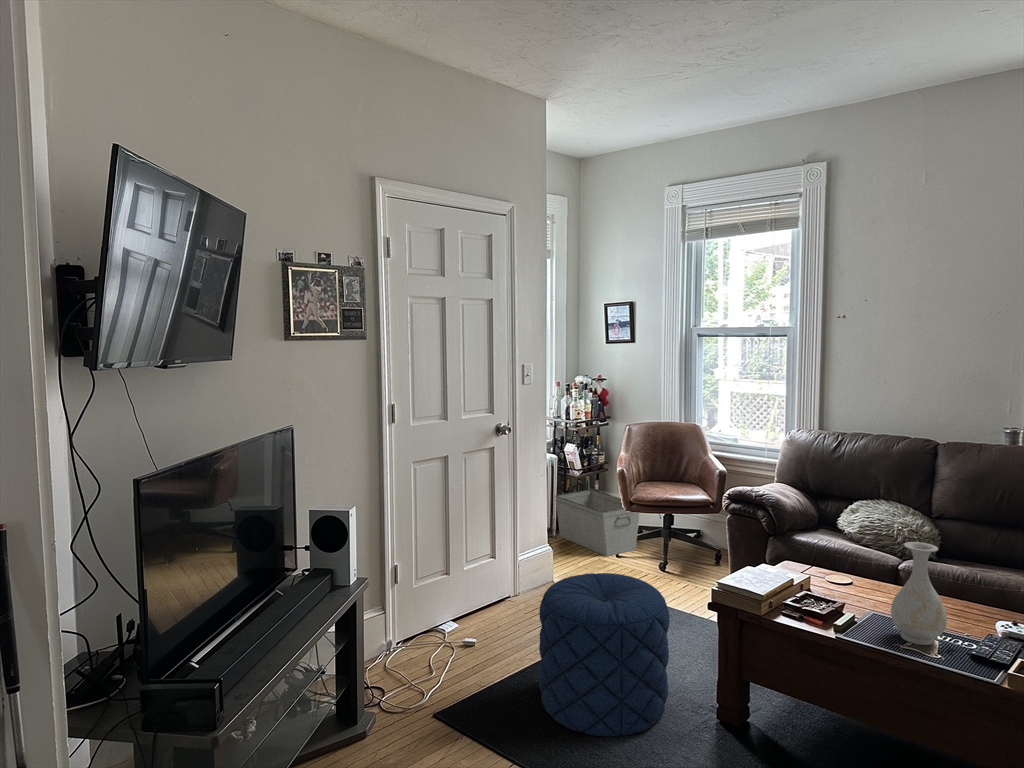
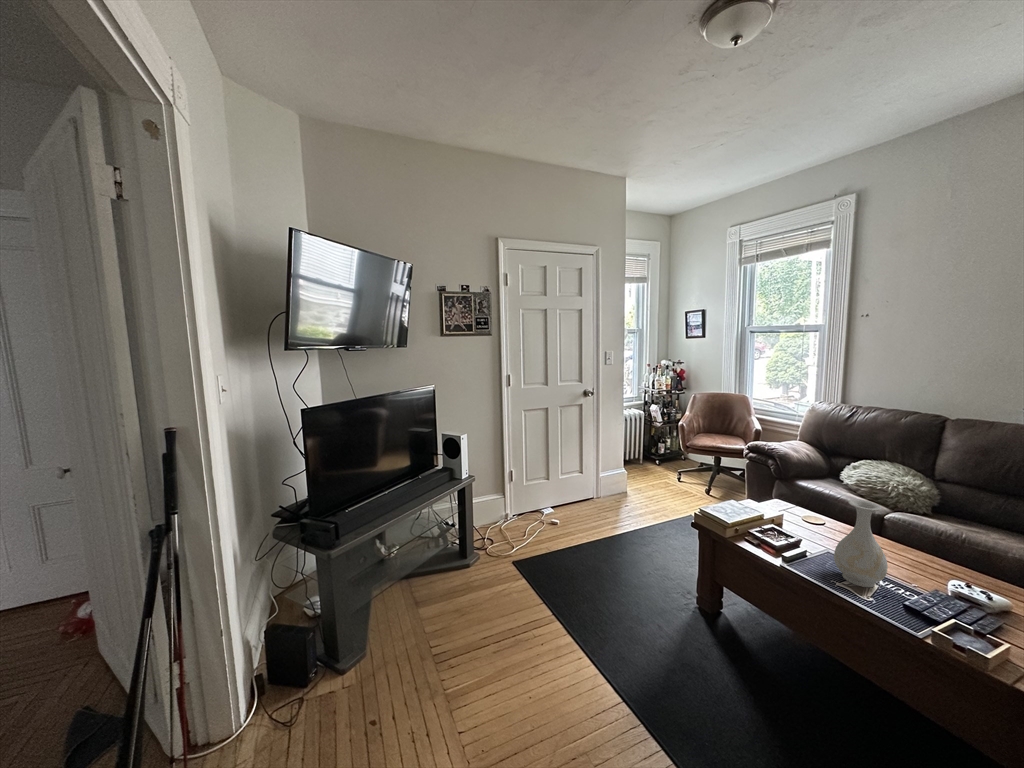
storage bin: present [555,490,639,556] -> none [640,435,696,479]
pouf: present [539,573,670,737] -> none [577,489,666,600]

